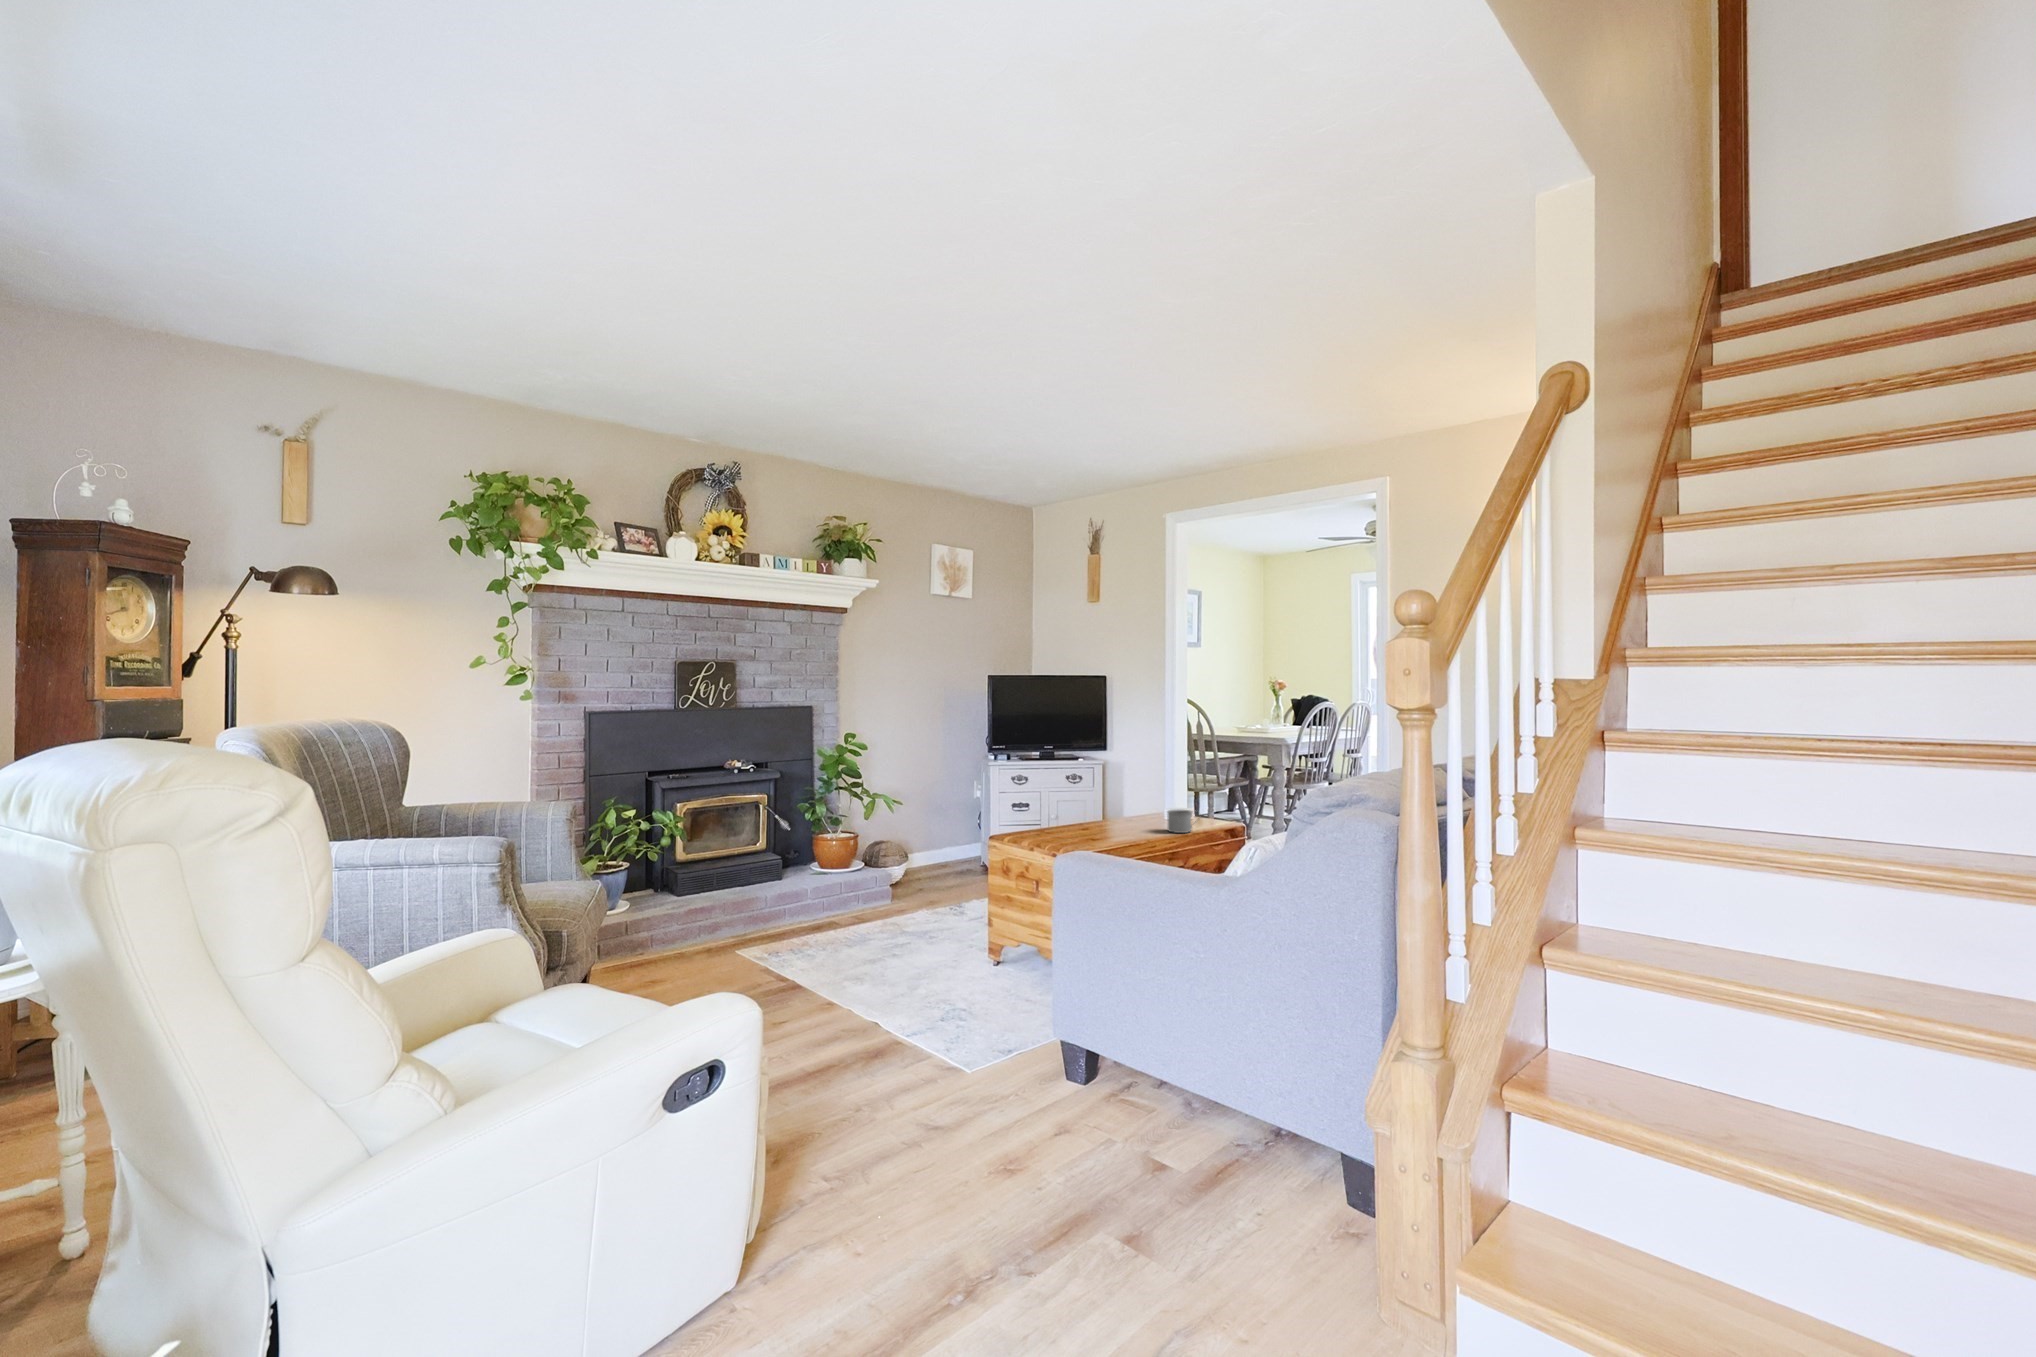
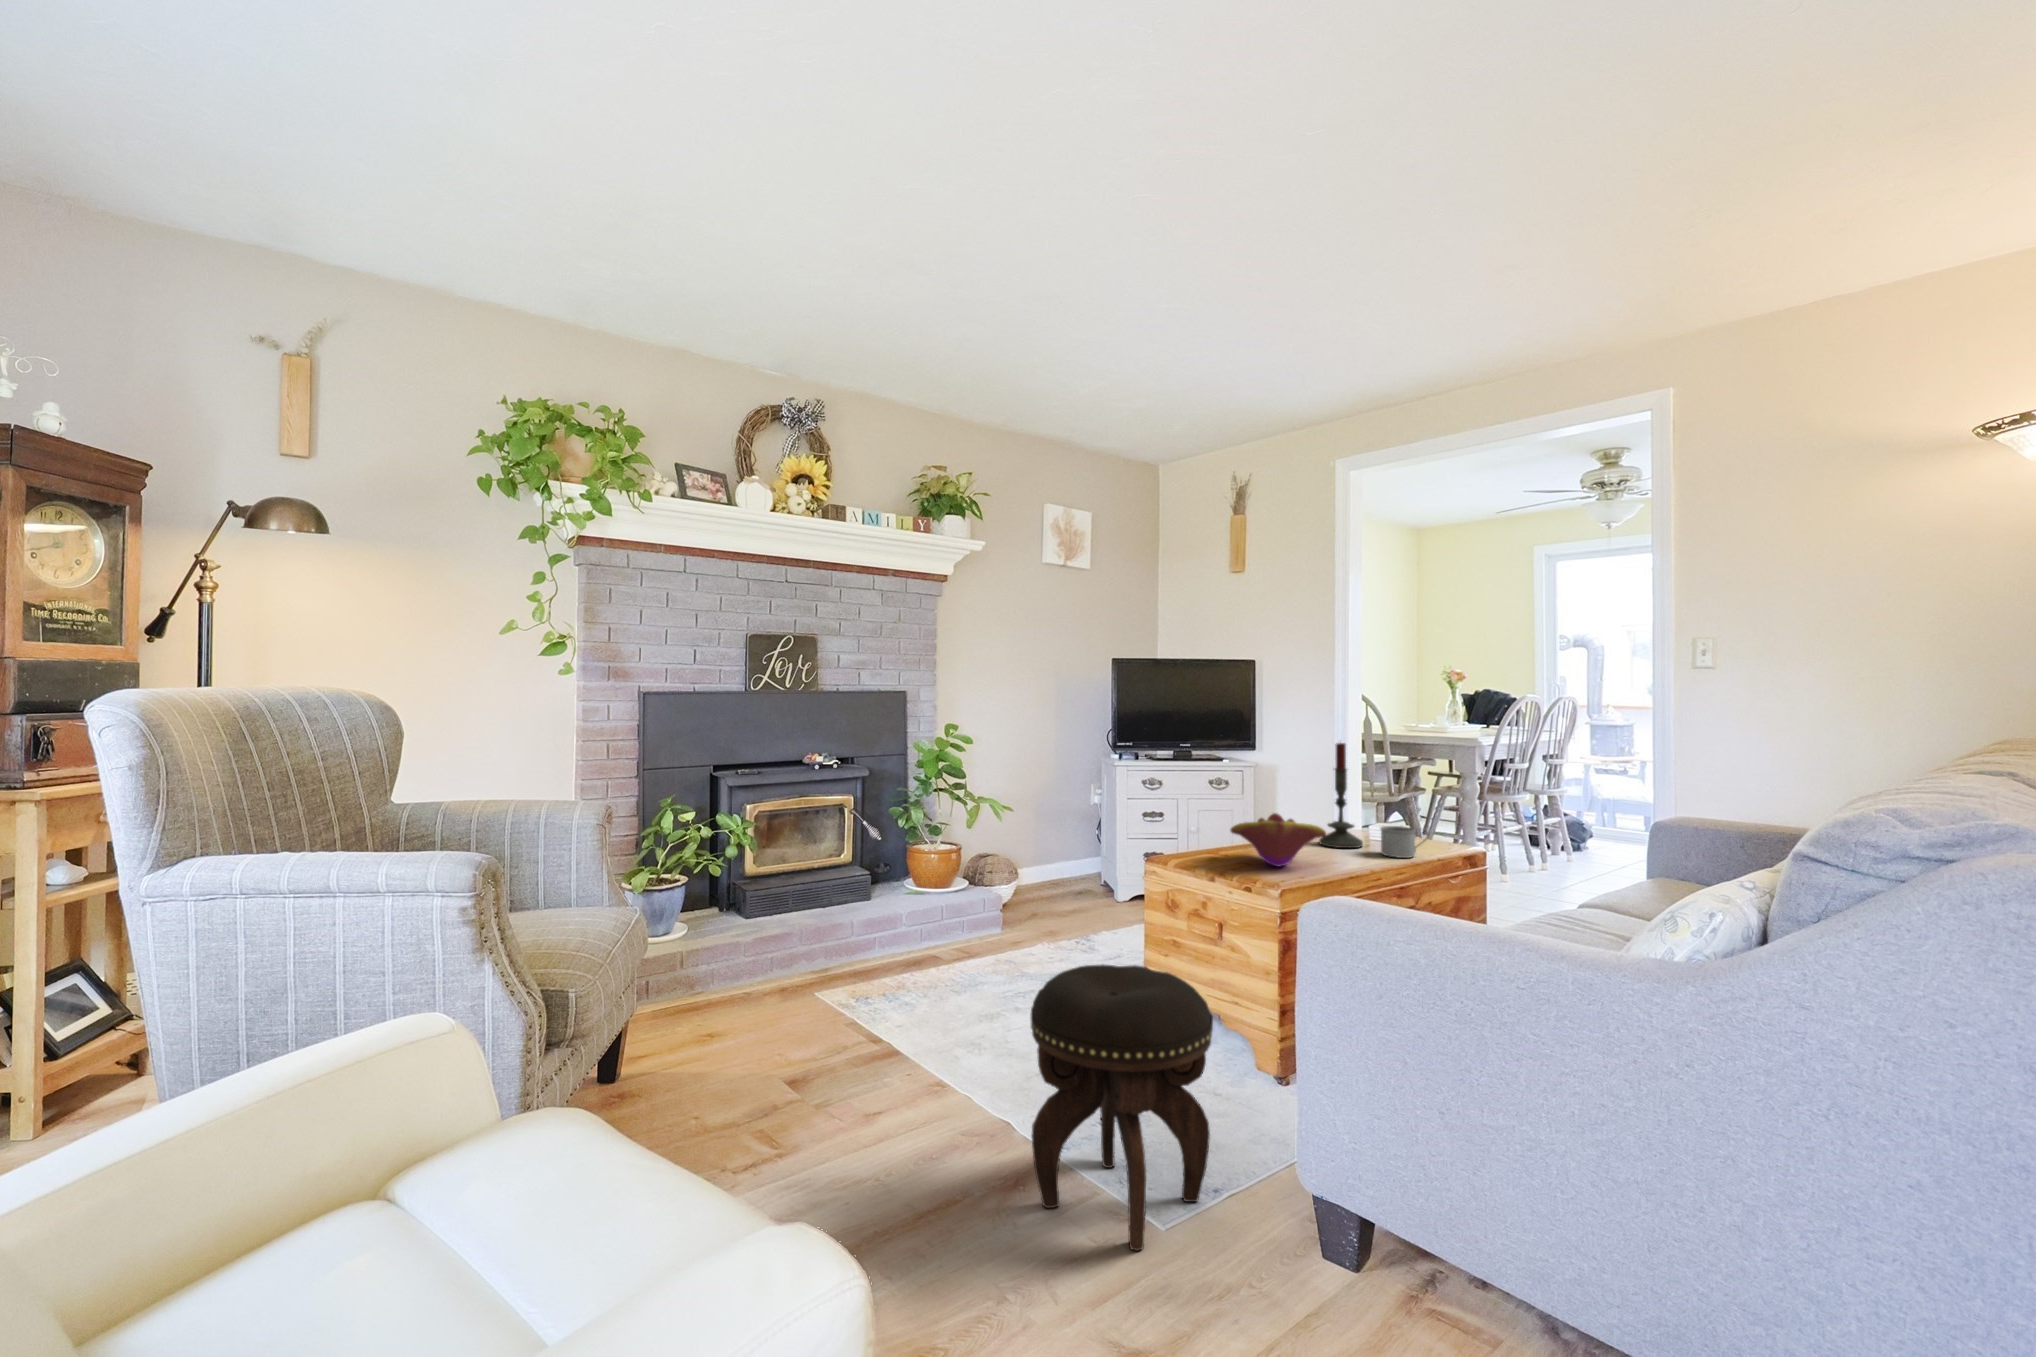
candle: none [1128,745,1159,827] -> present [1319,743,1363,848]
decorative bowl: none [1051,802,1119,841] -> present [1231,813,1326,867]
footstool: none [883,907,1006,1087] -> present [1031,965,1213,1251]

